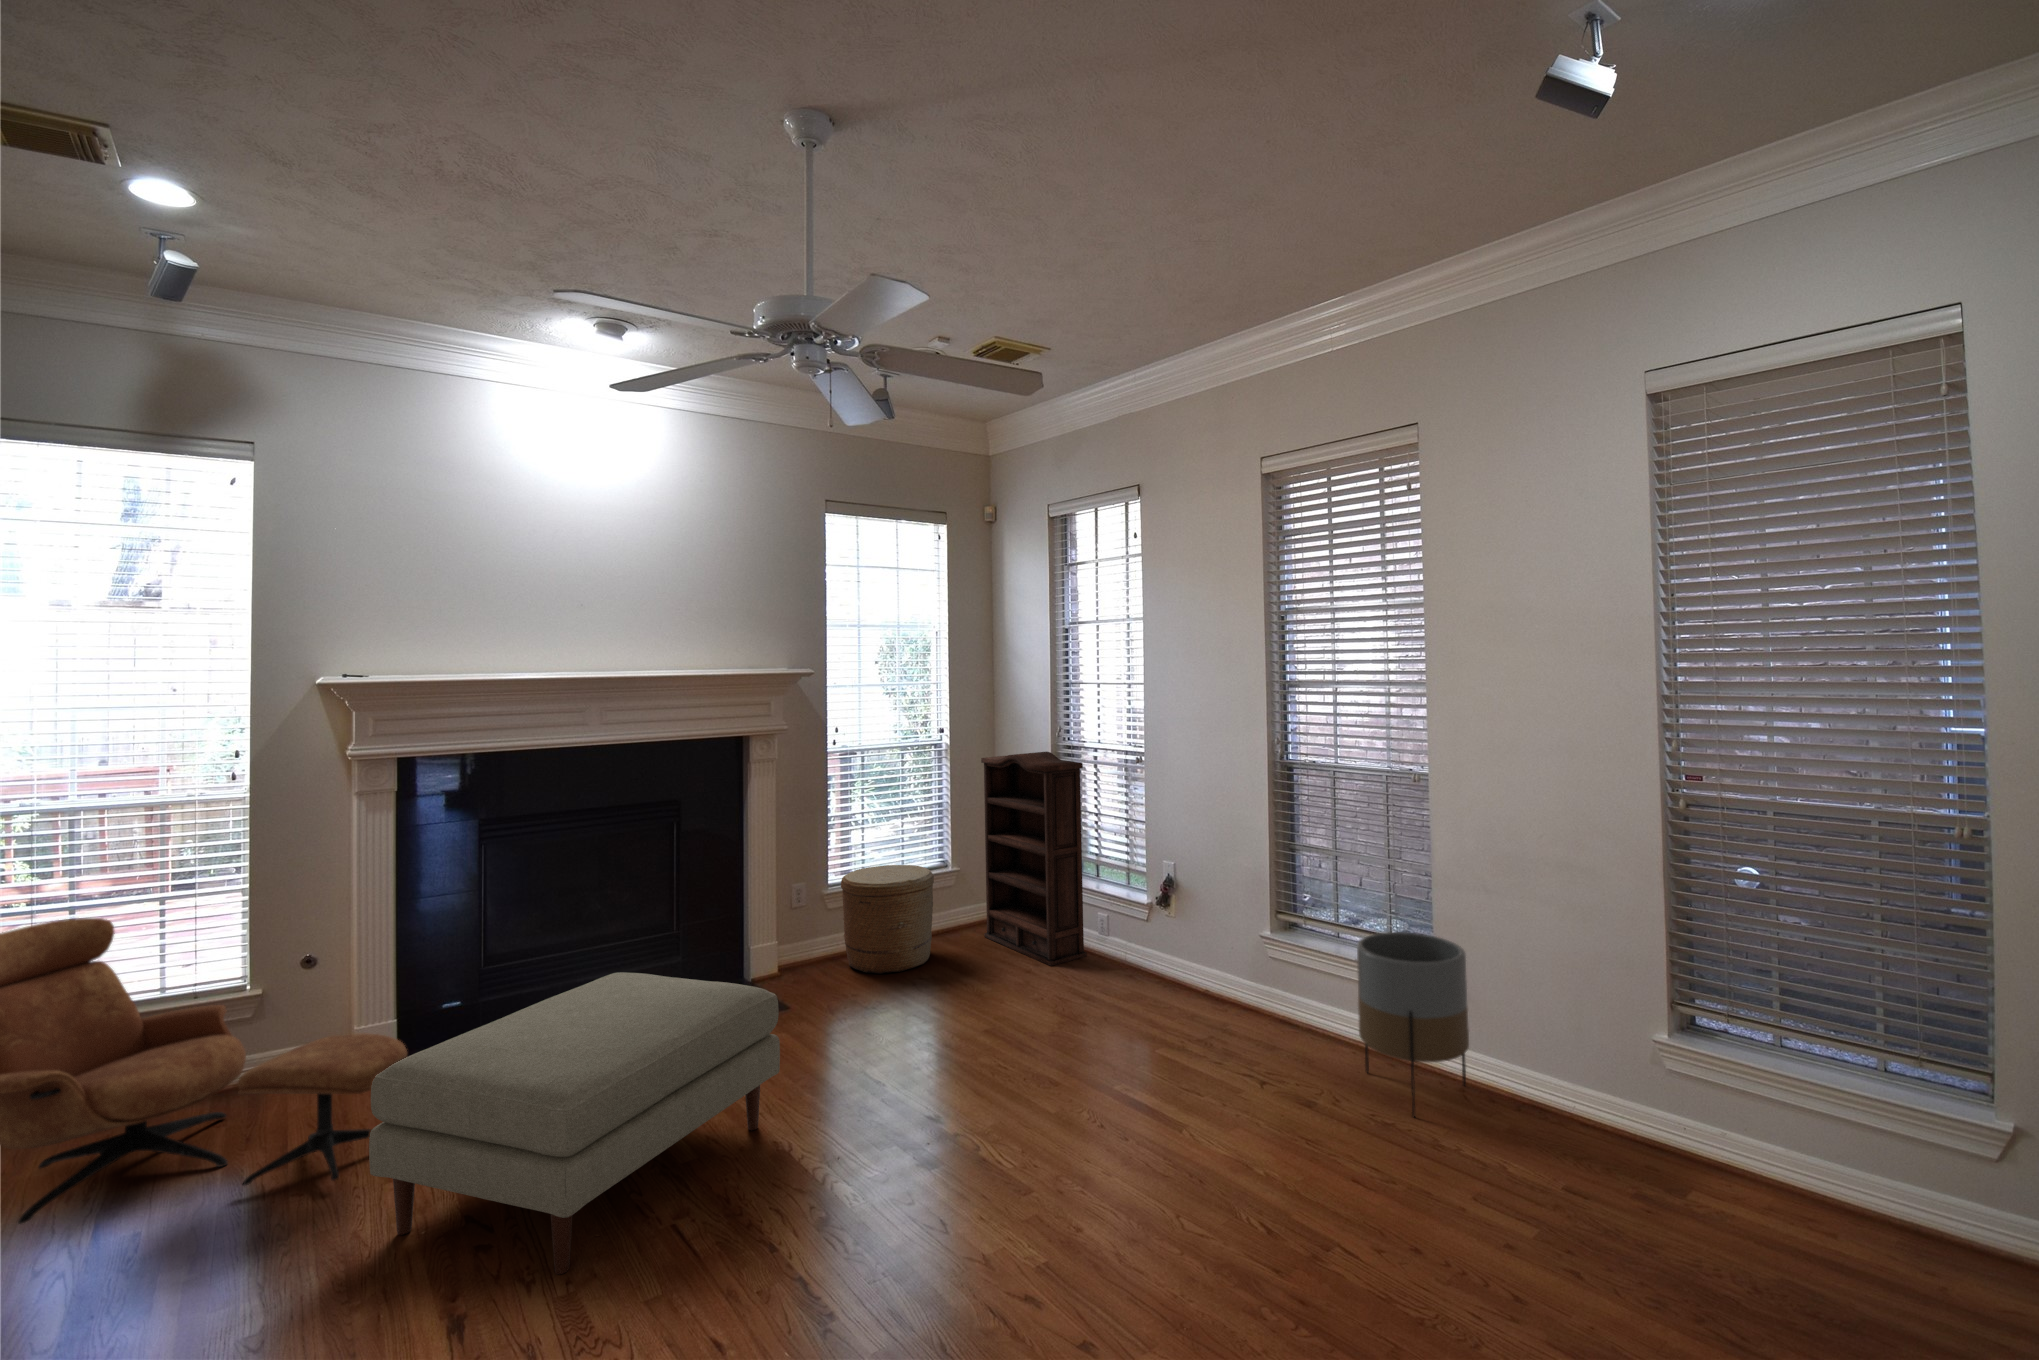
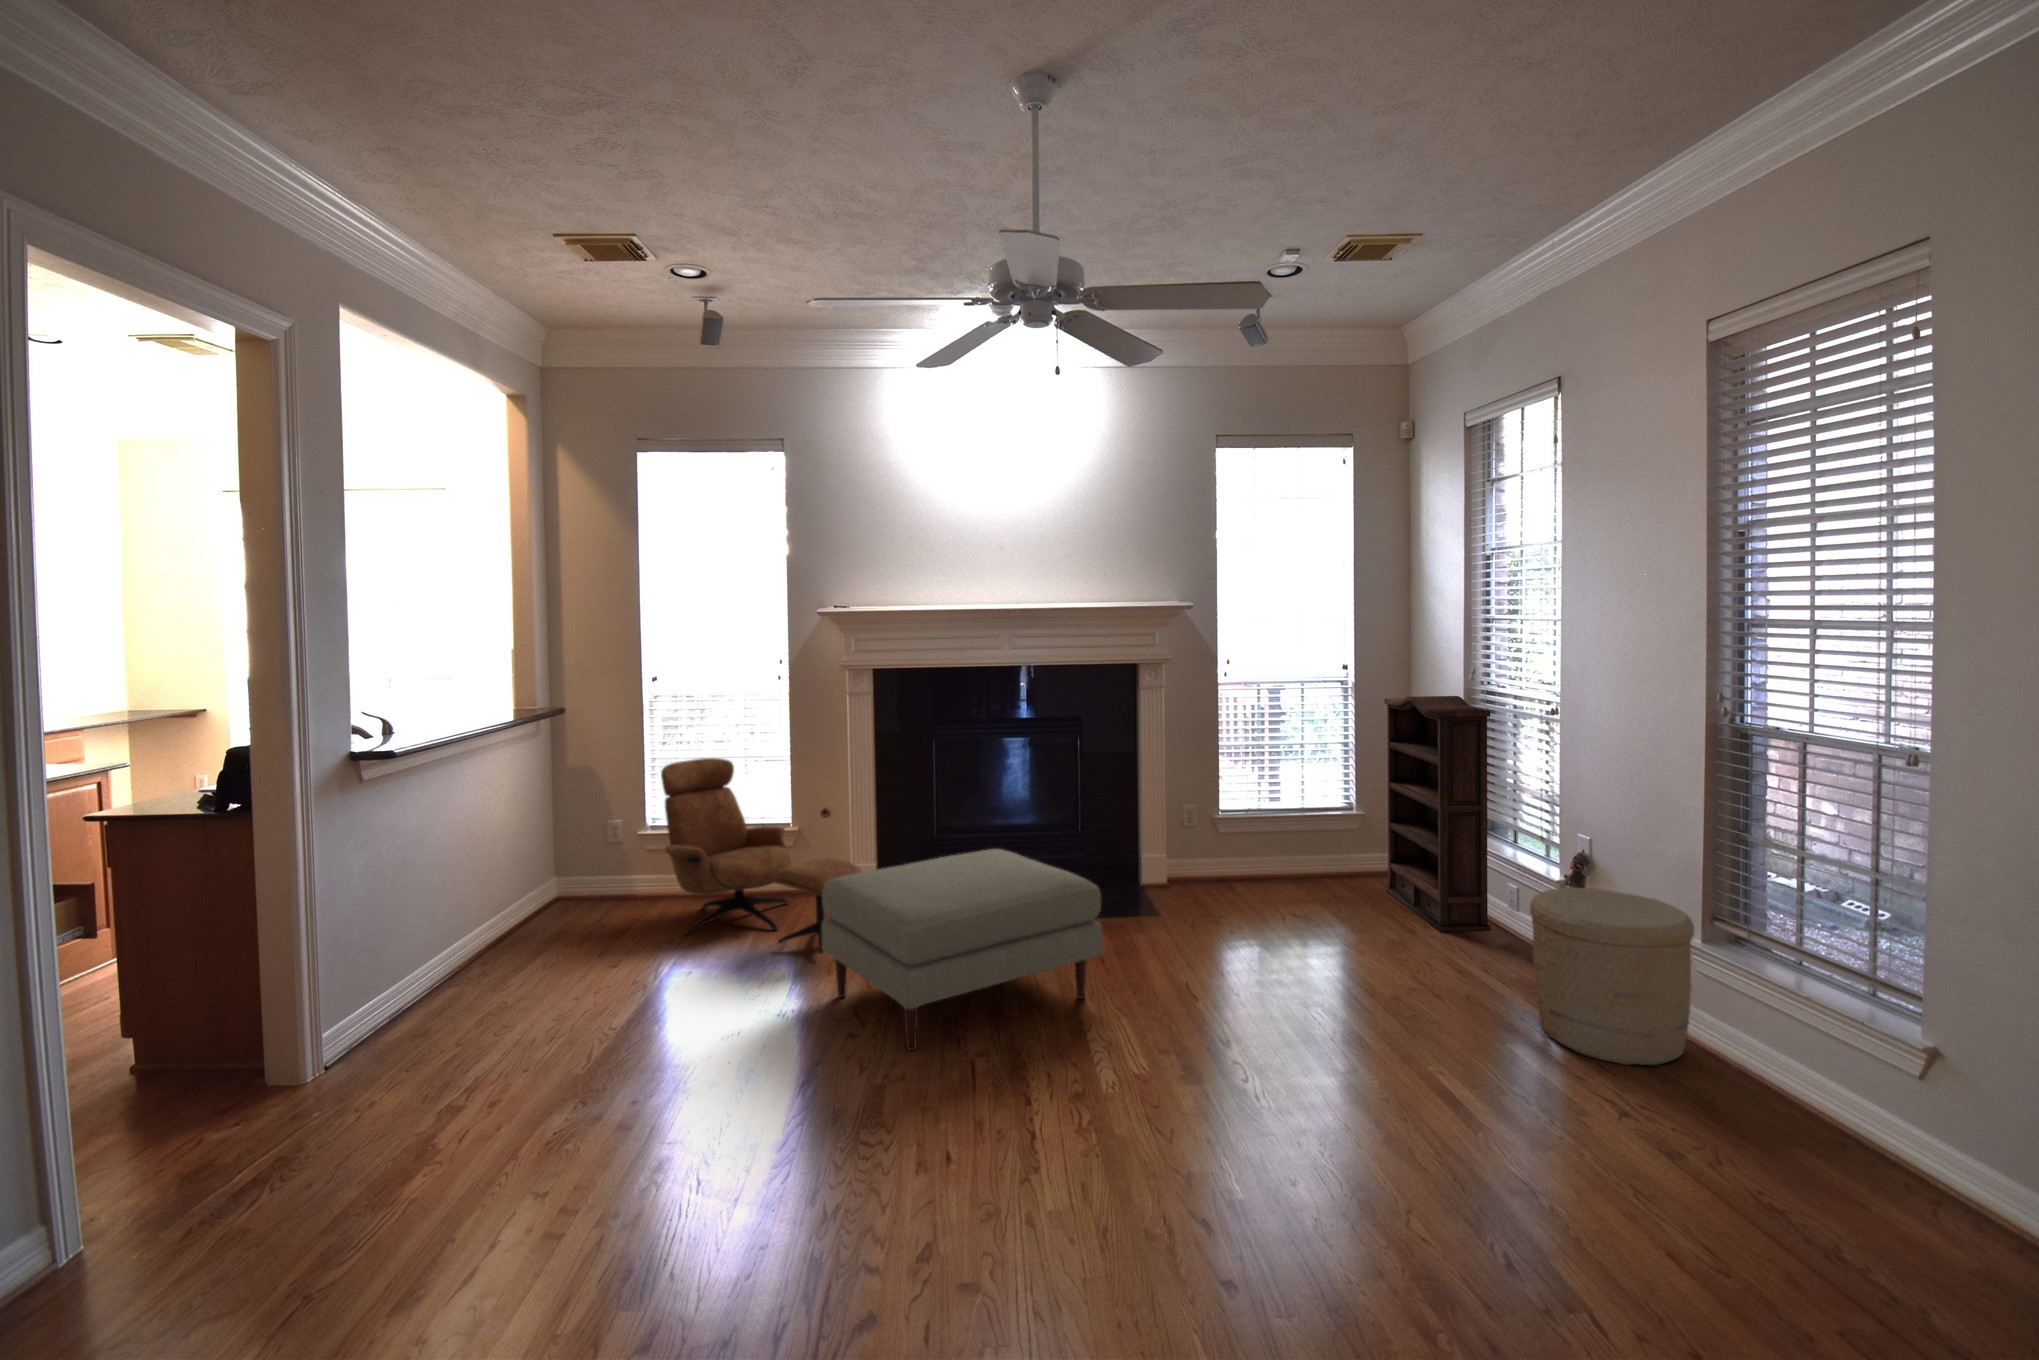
woven basket: present [841,865,934,974] -> present [1530,888,1694,1065]
planter: present [1357,932,1469,1117] -> none [1764,961,1956,1205]

